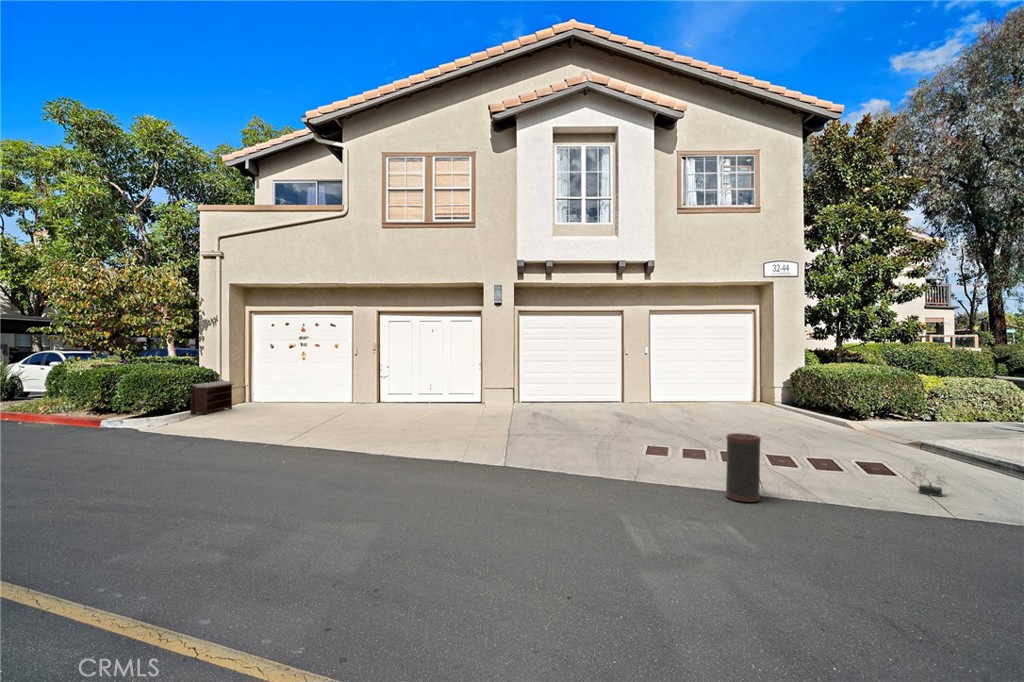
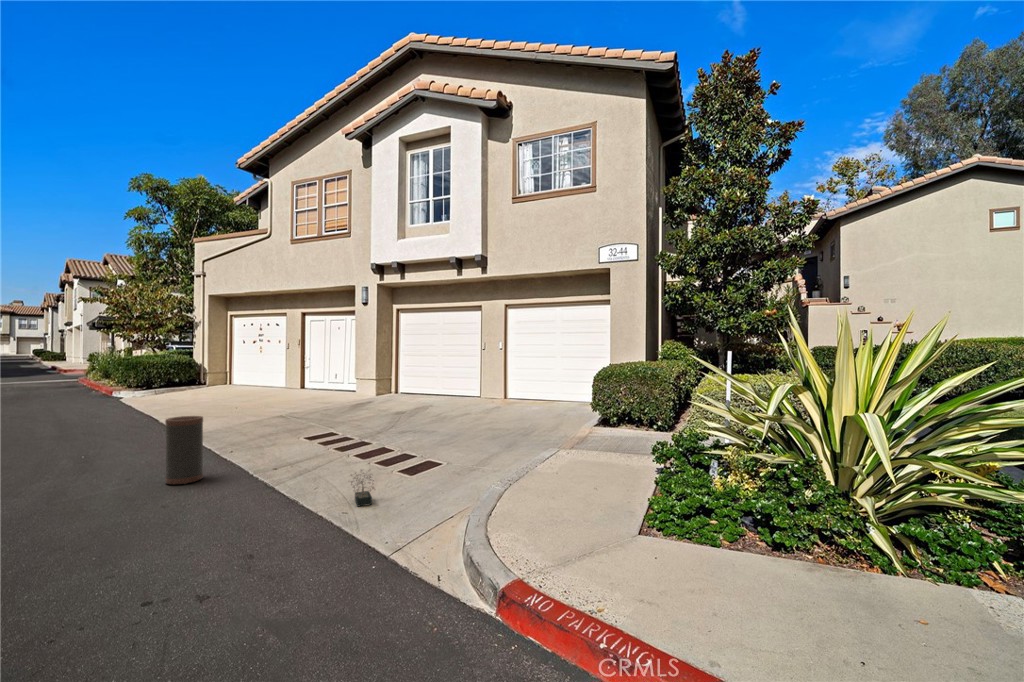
bench: present [191,381,234,415] -> none [165,368,207,392]

